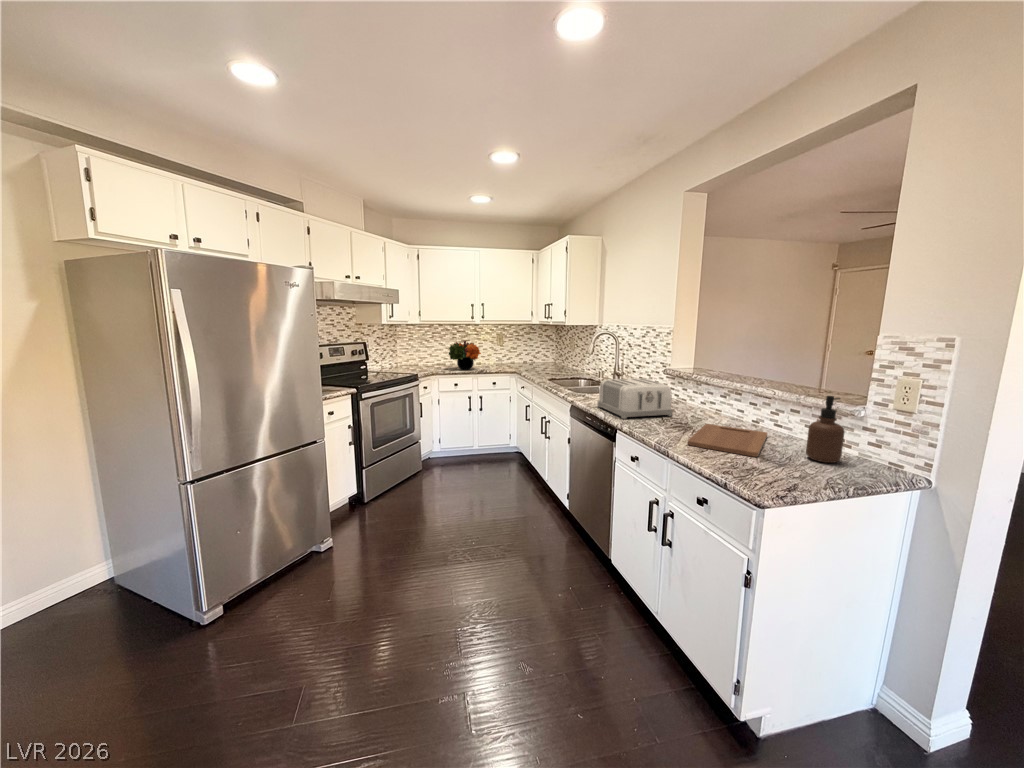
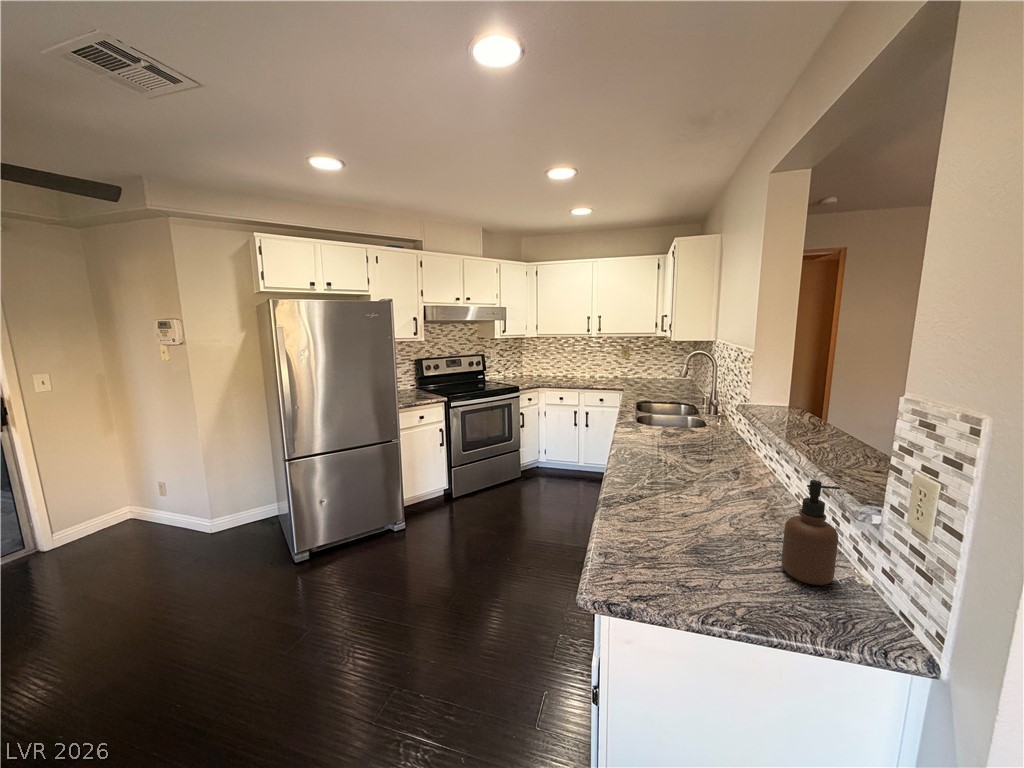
flower arrangement: present [449,341,481,370] -> none [559,354,594,384]
toaster: present [598,378,672,419] -> none [632,413,705,469]
cutting board: present [687,424,767,457] -> none [644,487,789,545]

